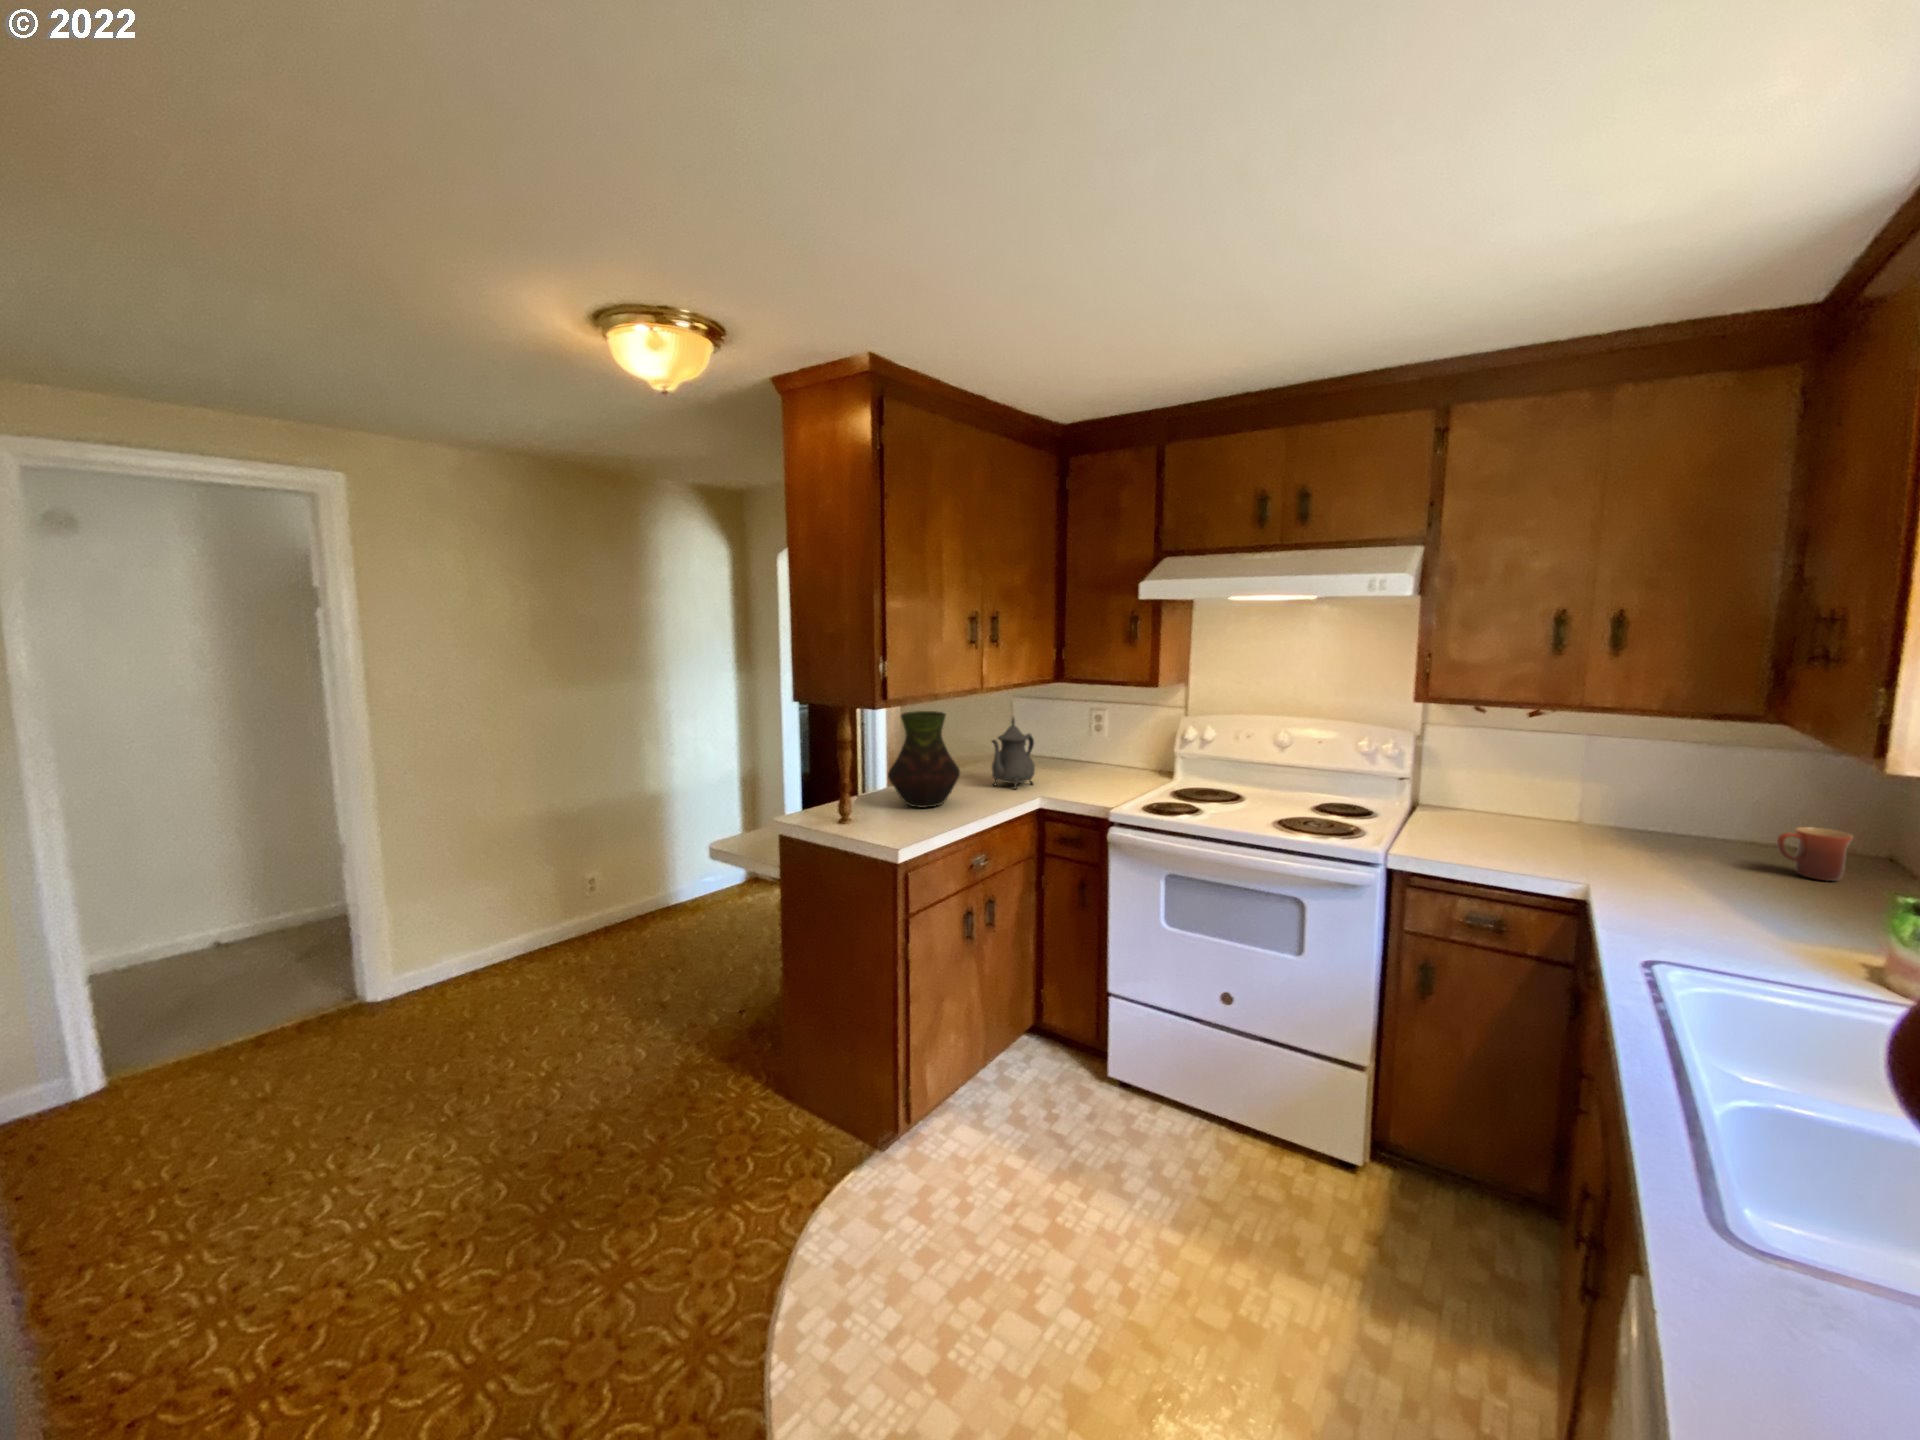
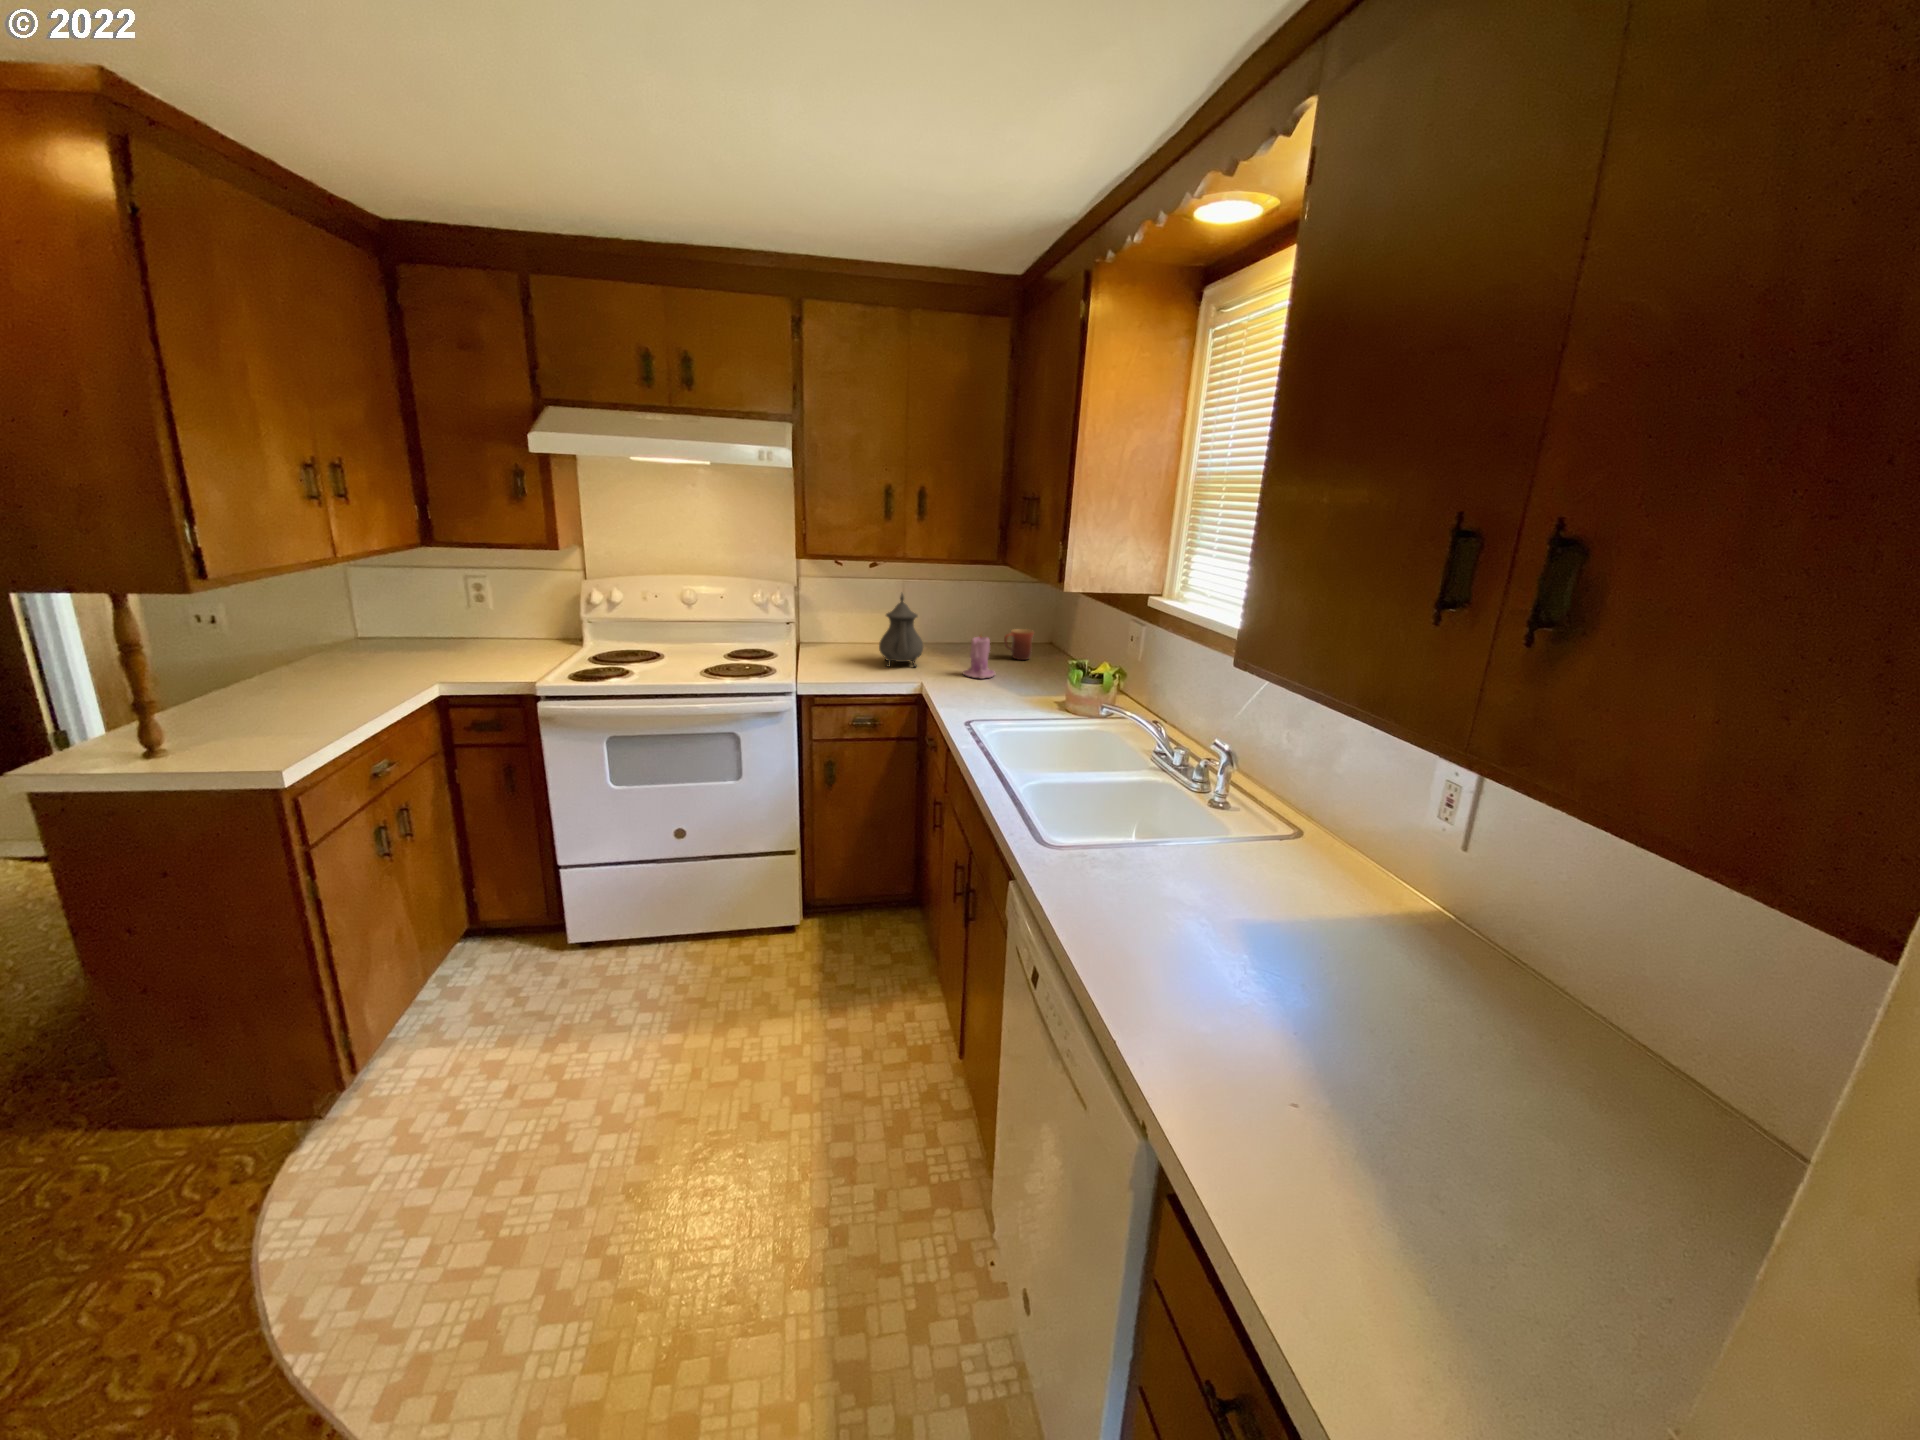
vase: present [888,711,960,808] -> none [202,590,323,717]
teapot: present [992,717,1035,789] -> present [879,594,923,667]
candle: none [1673,822,1745,898] -> present [963,636,995,679]

